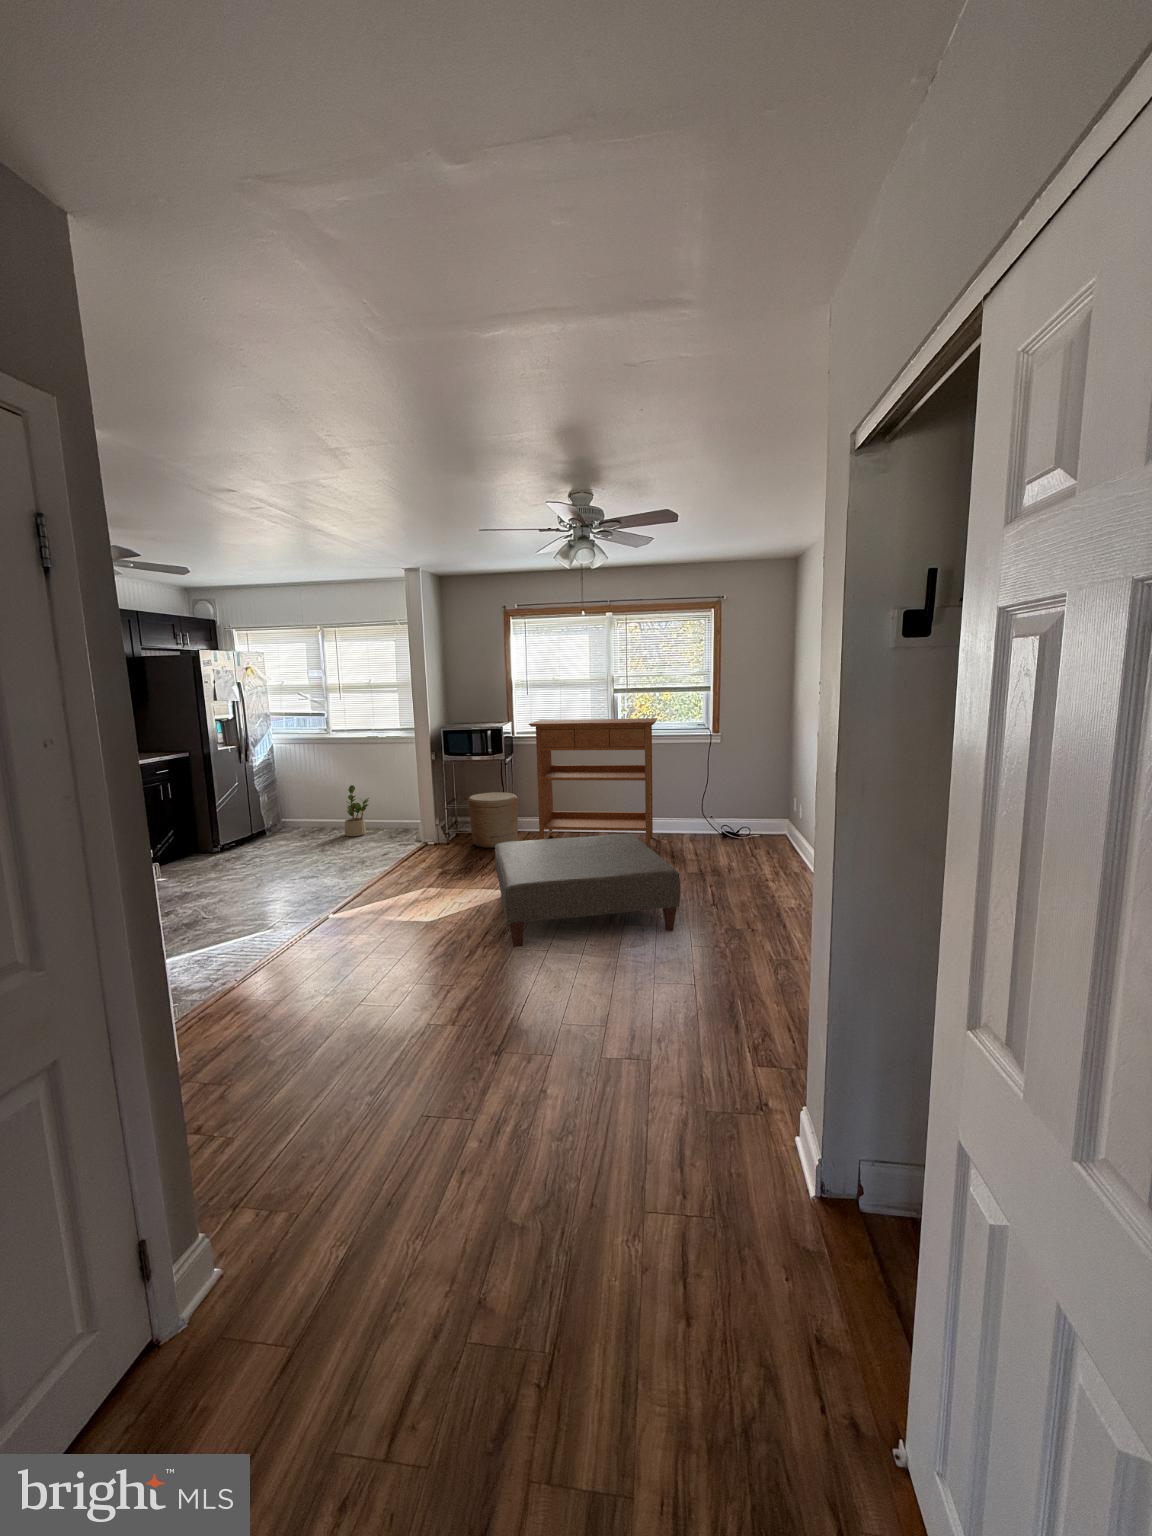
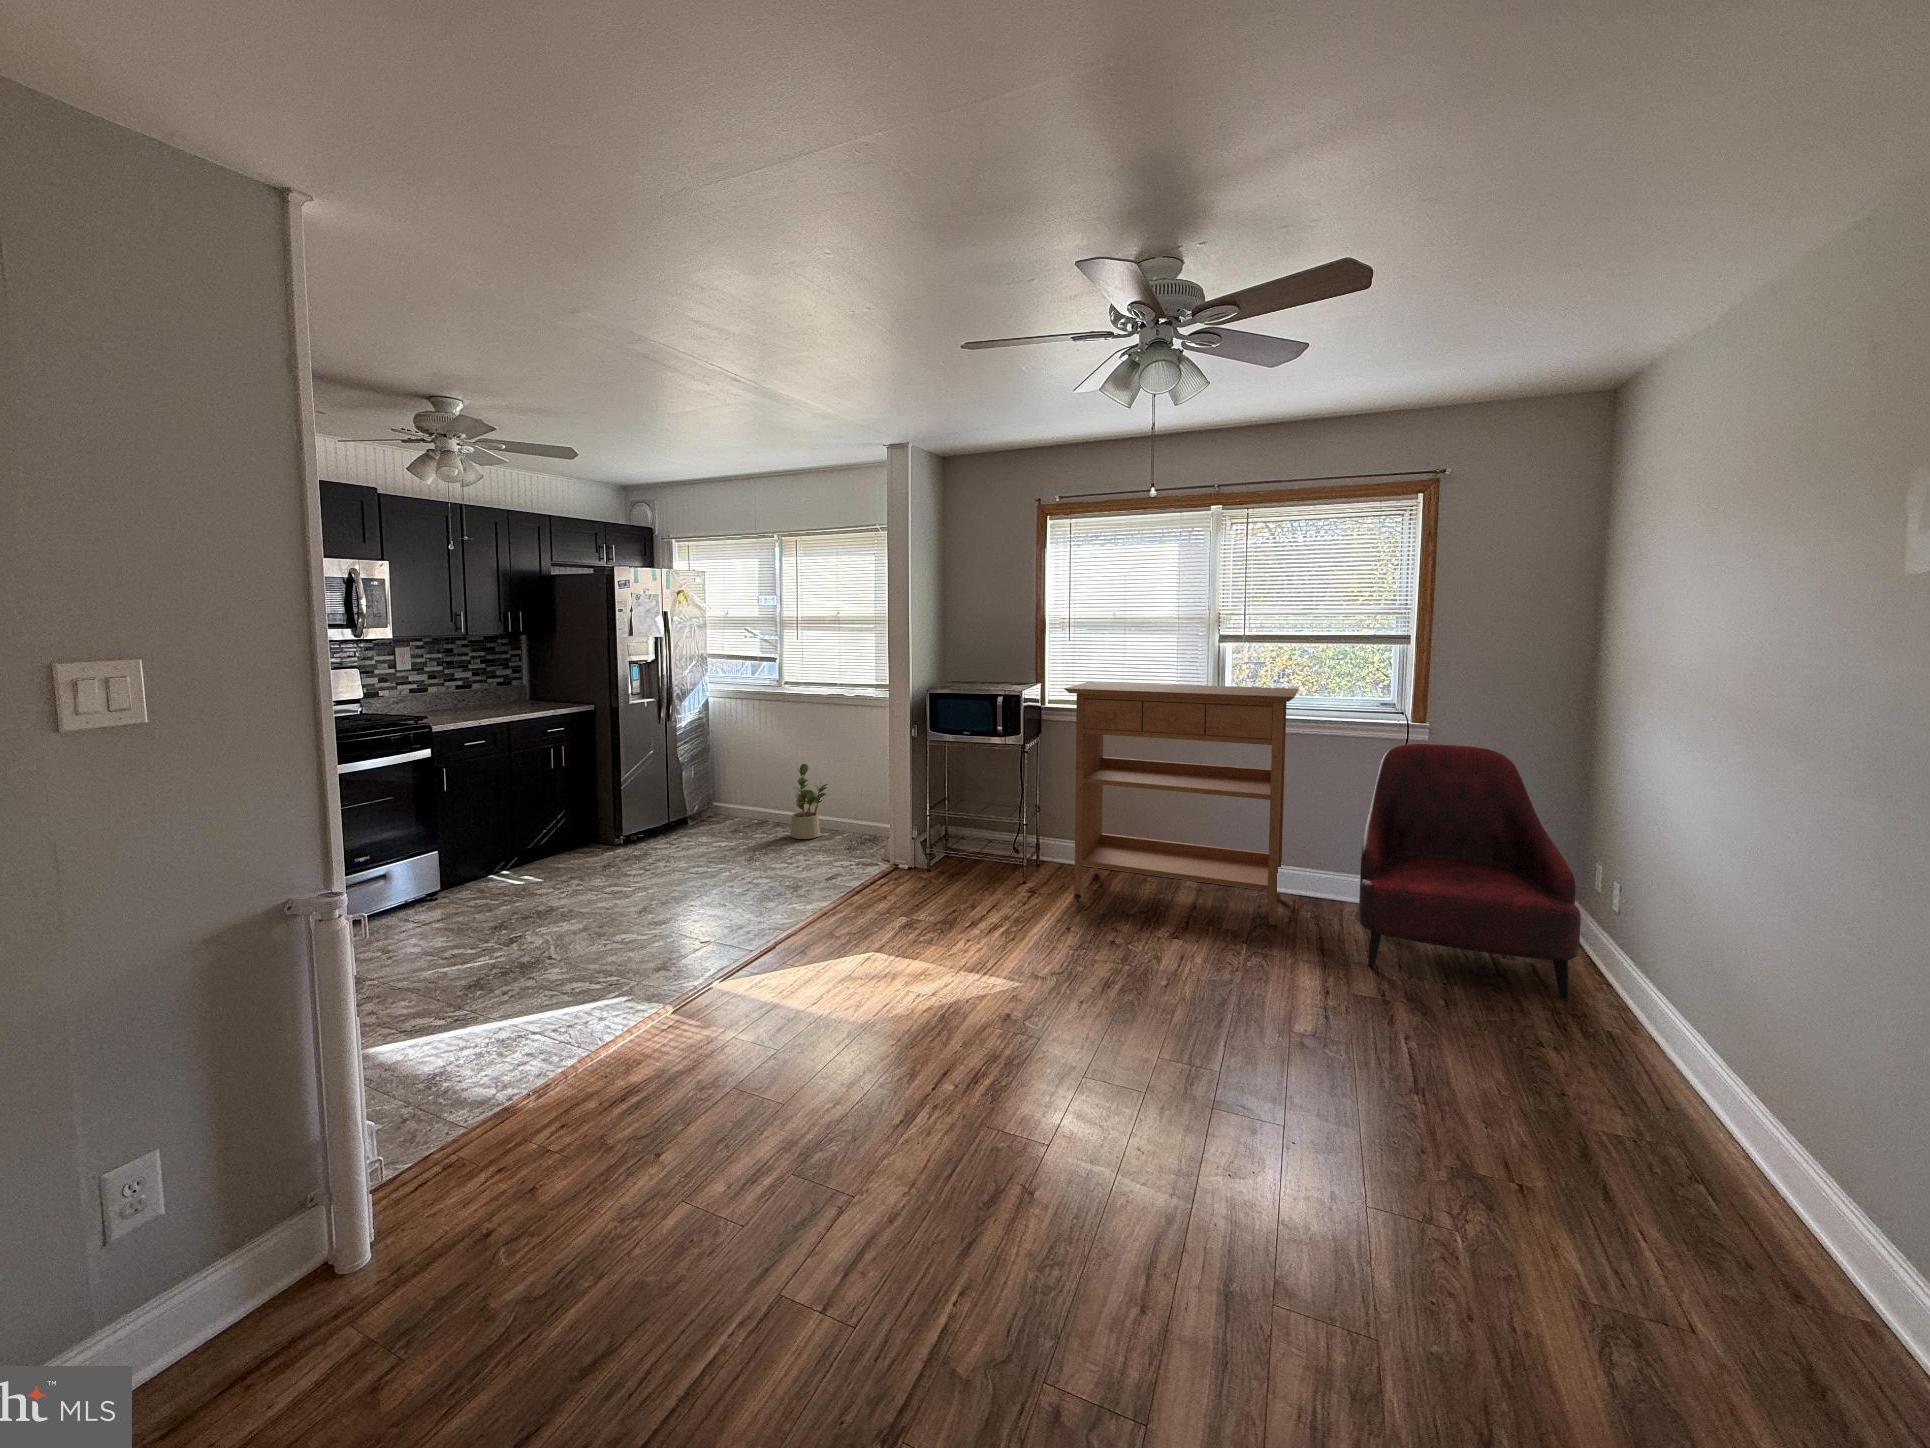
armchair: none [690,745,786,863] -> present [1359,744,1581,999]
woven basket: present [468,792,518,848] -> none [963,793,1043,887]
ottoman: present [495,833,680,947] -> none [970,896,1345,1151]

